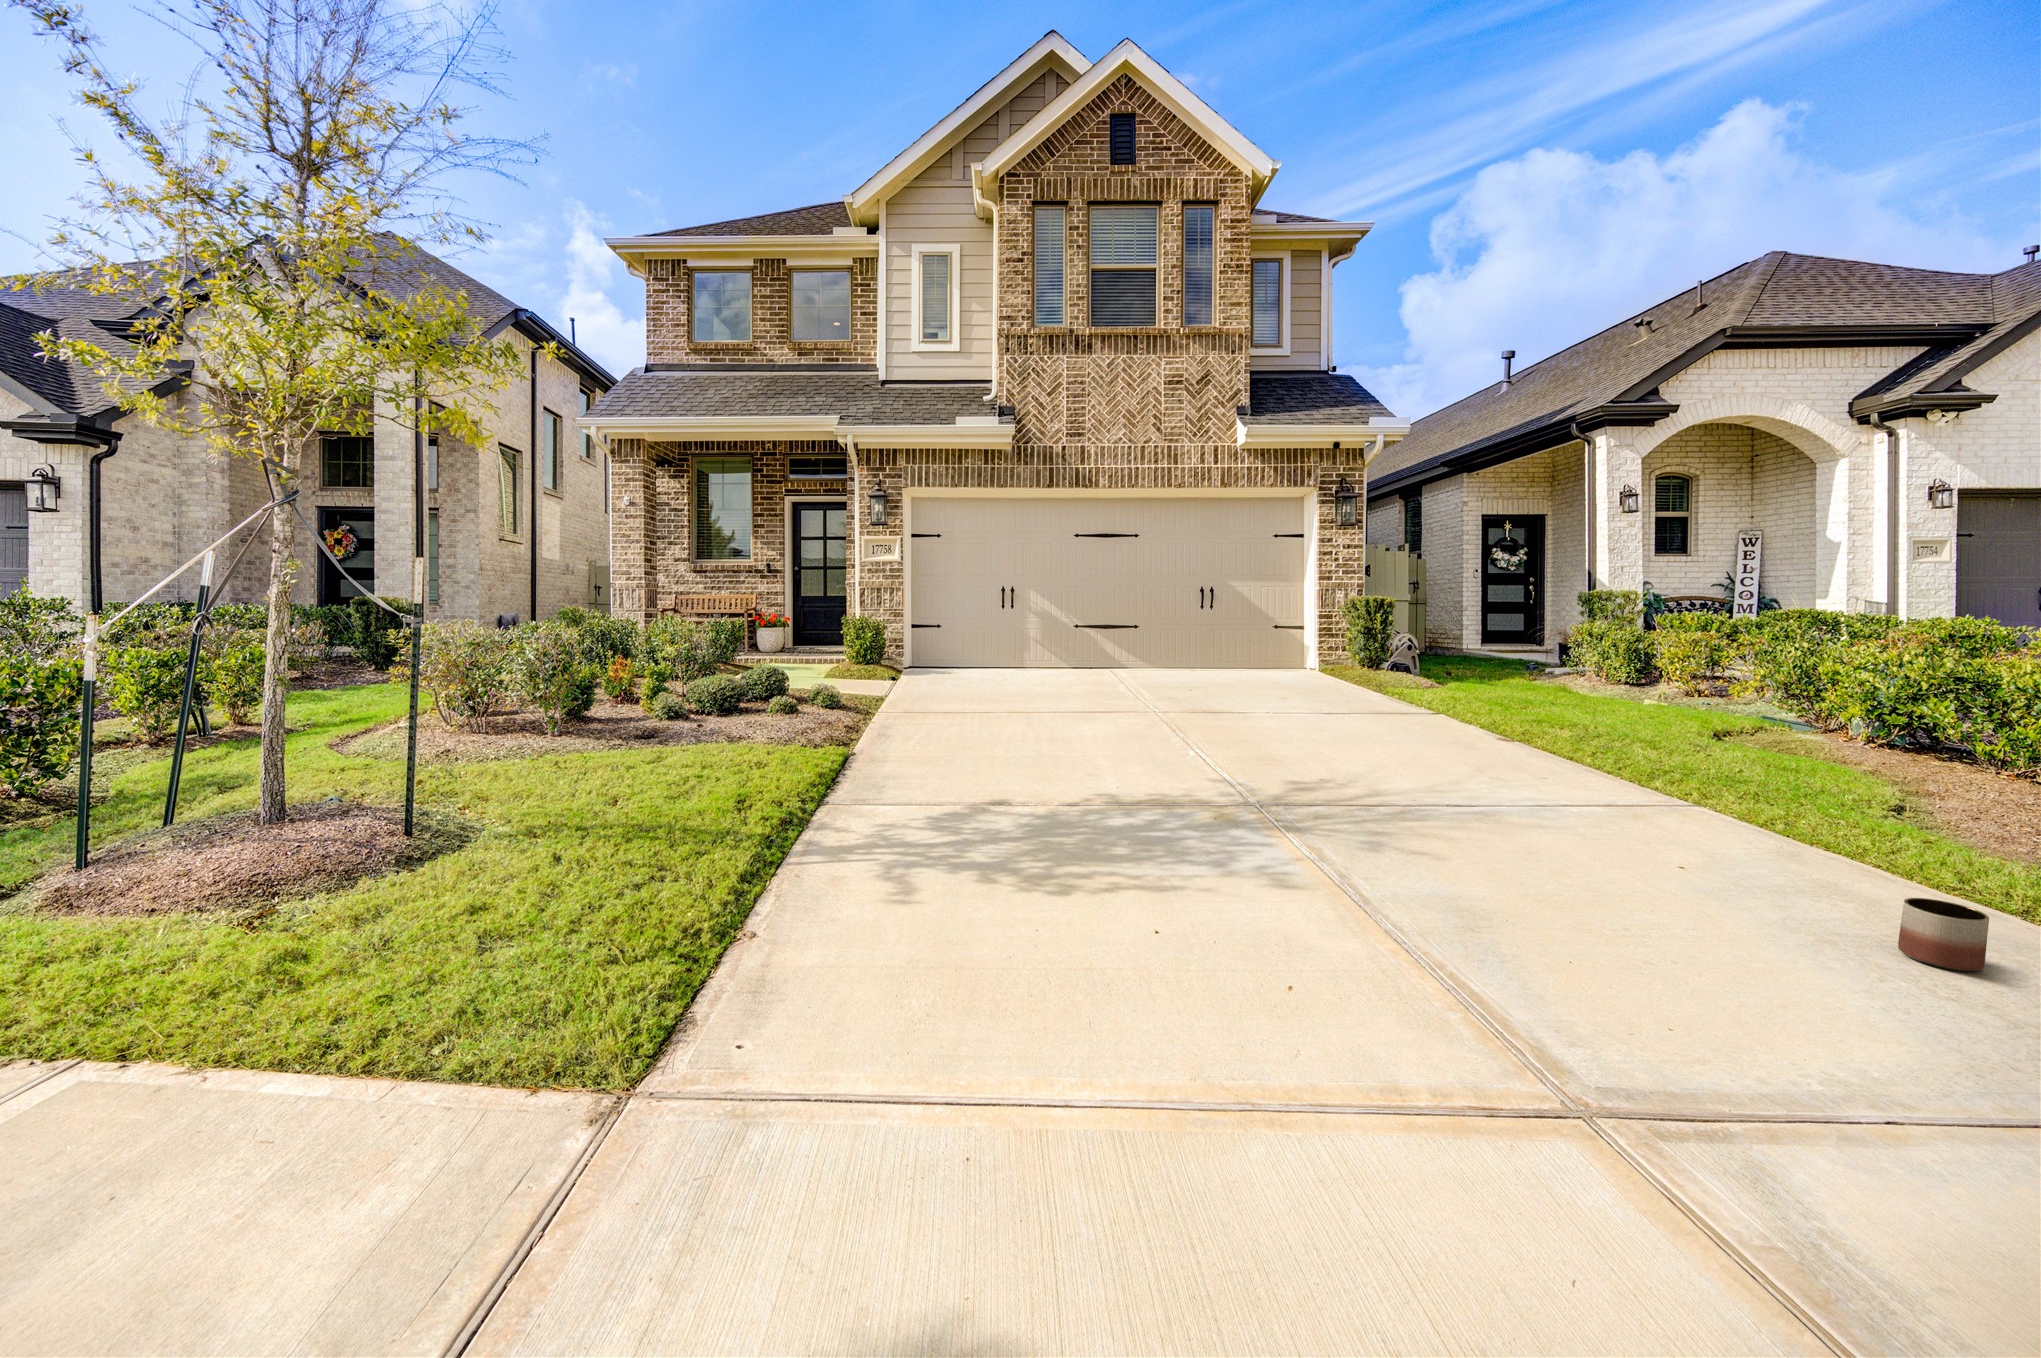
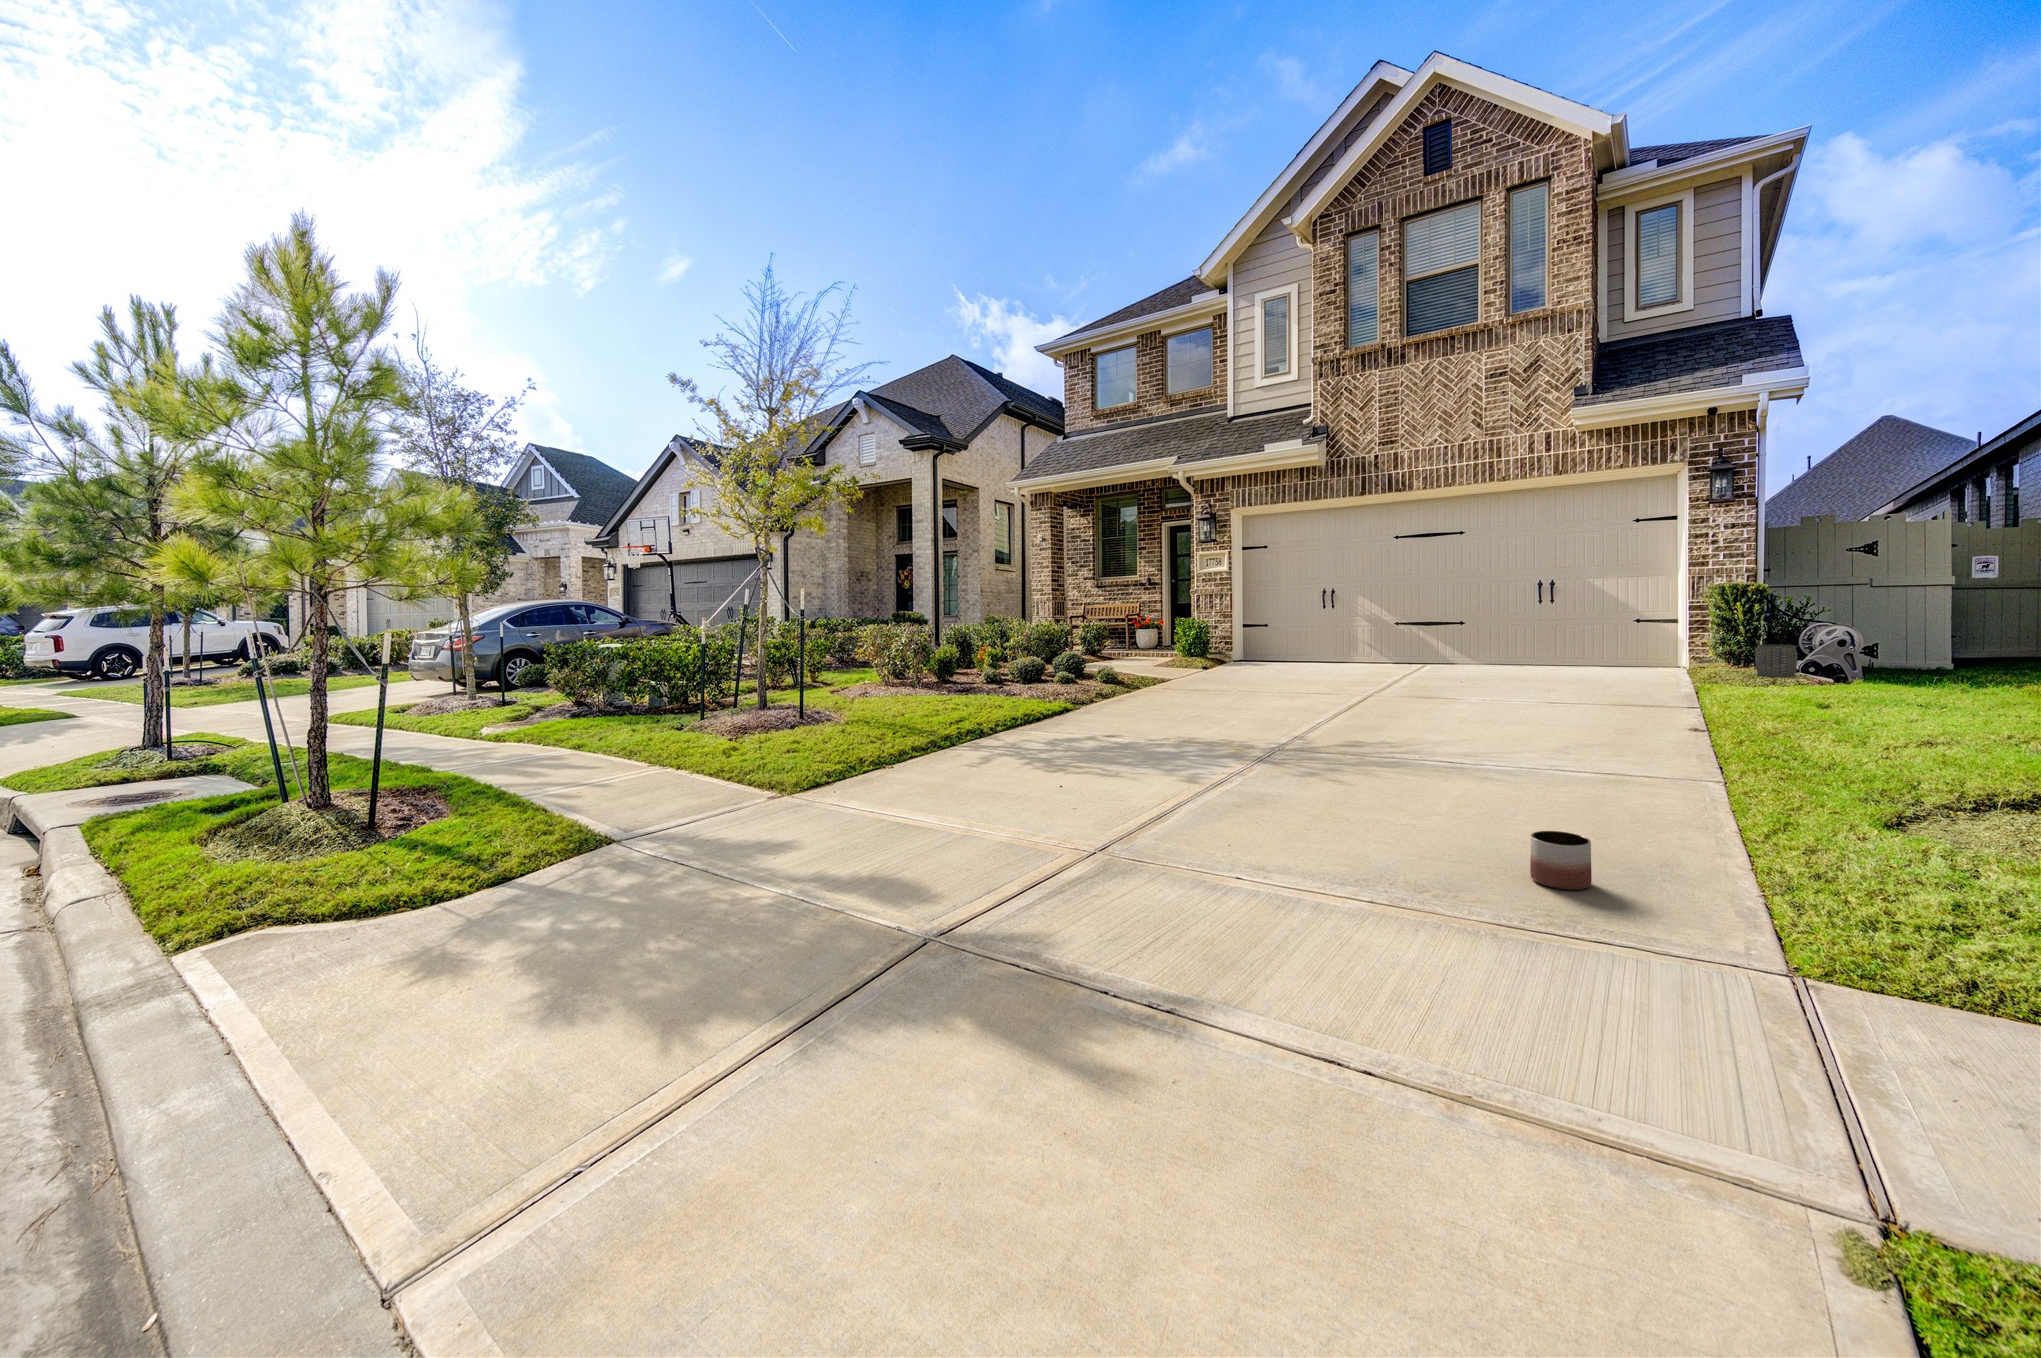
woven basket: none [1368,649,1397,677] -> present [1755,644,1797,677]

